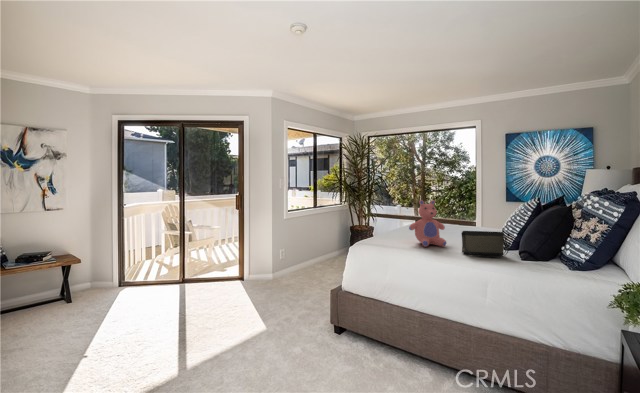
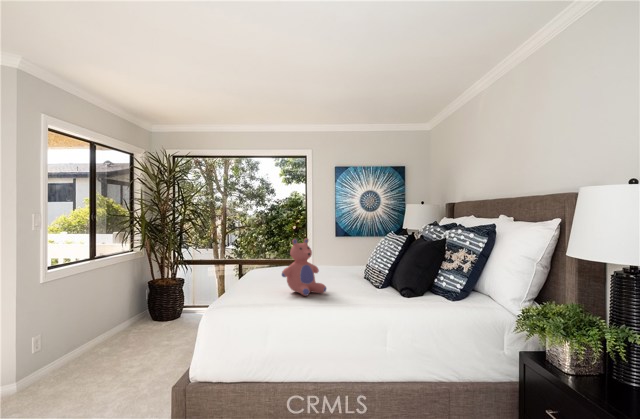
handbag: present [461,231,509,258] -> none [348,270,395,300]

